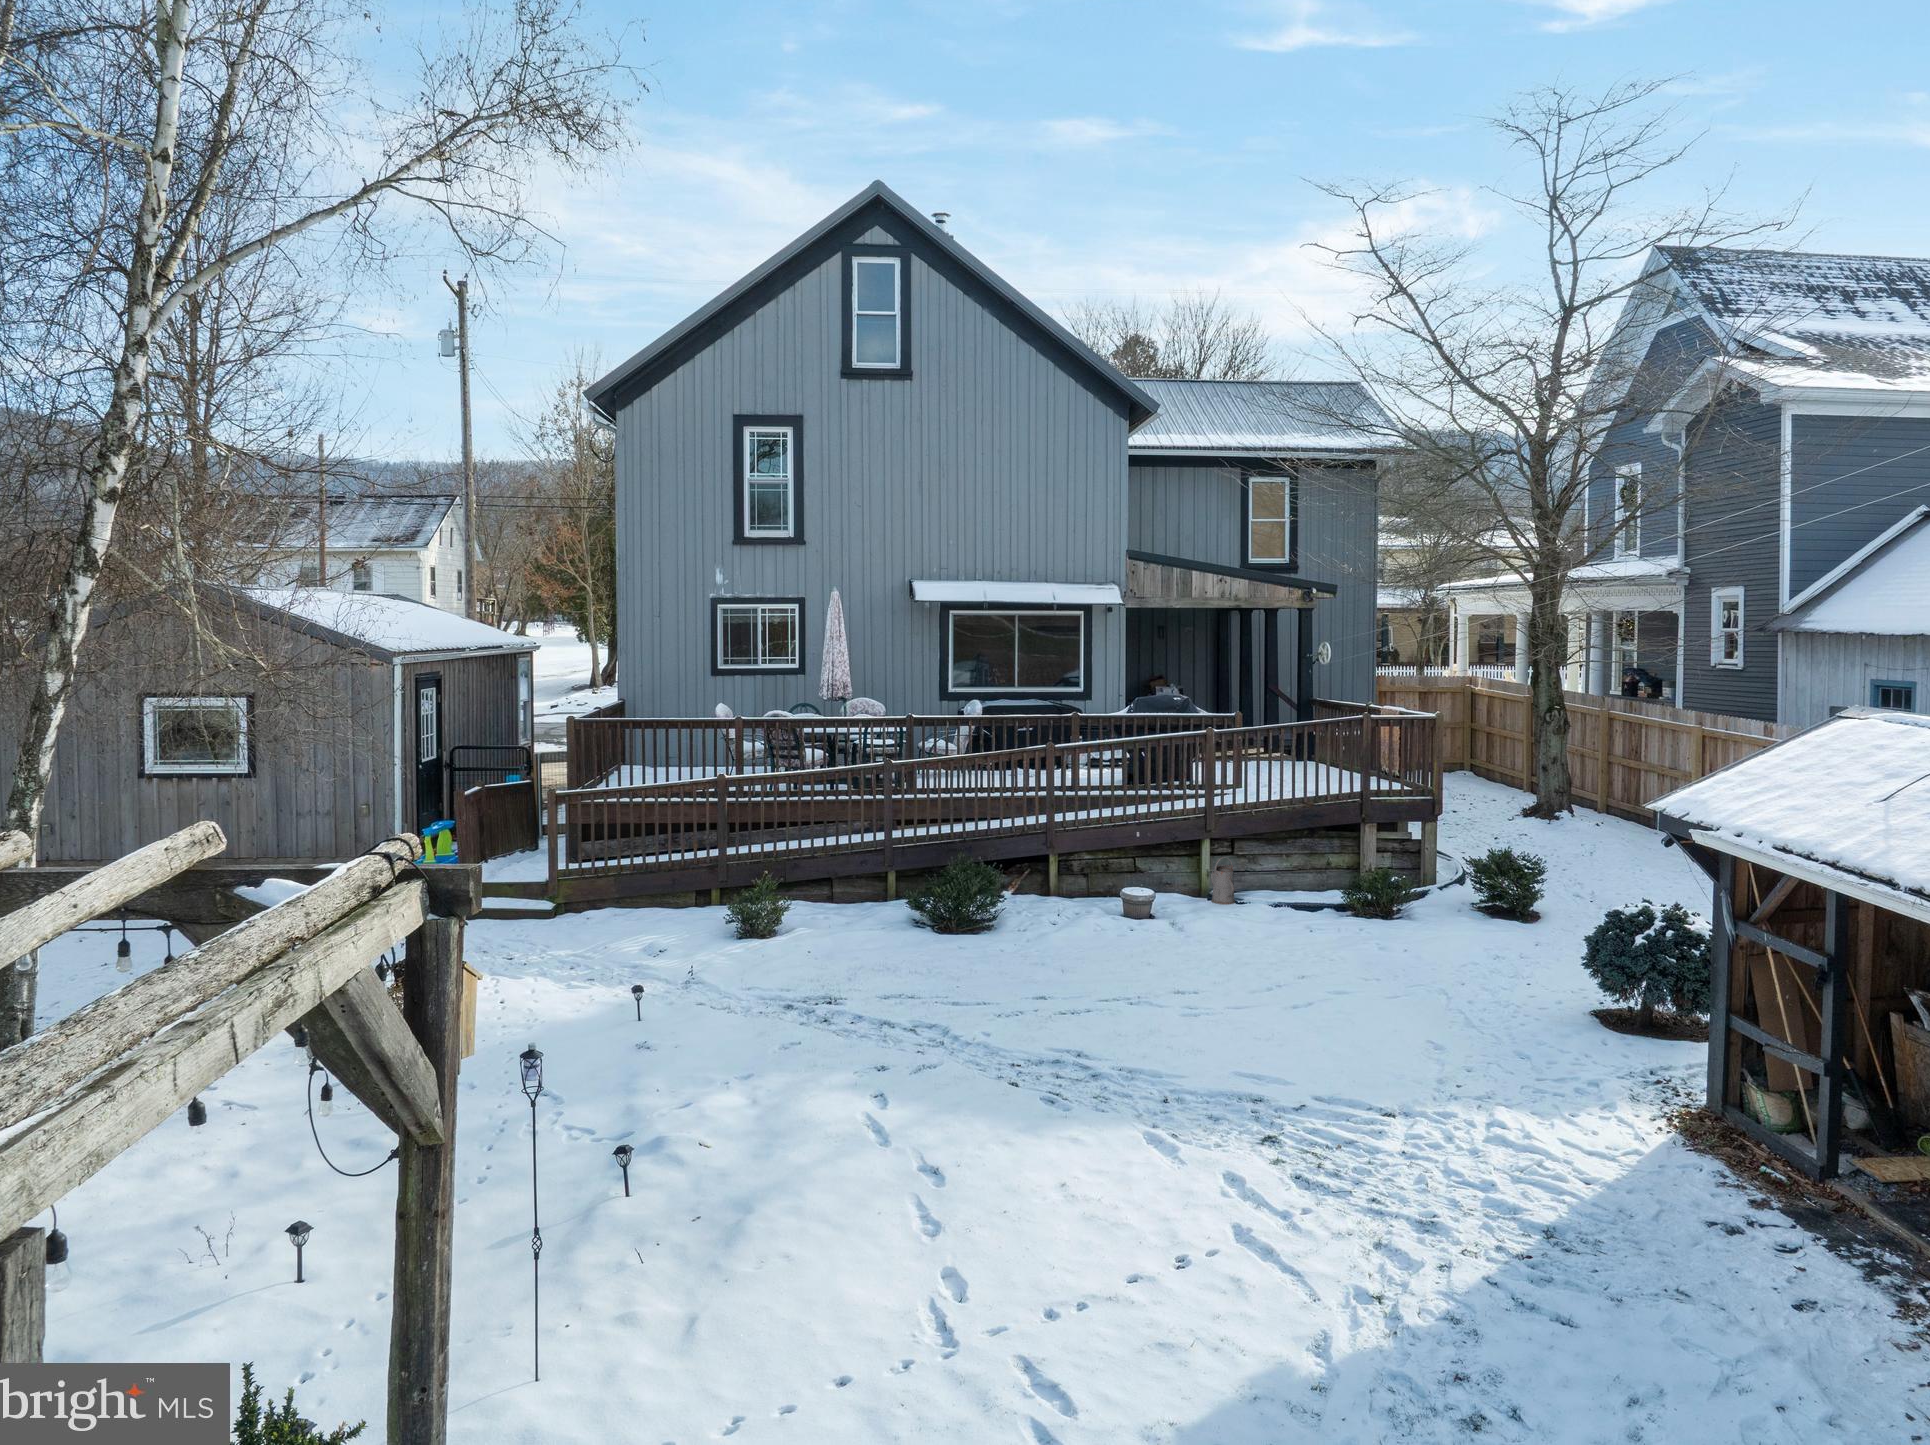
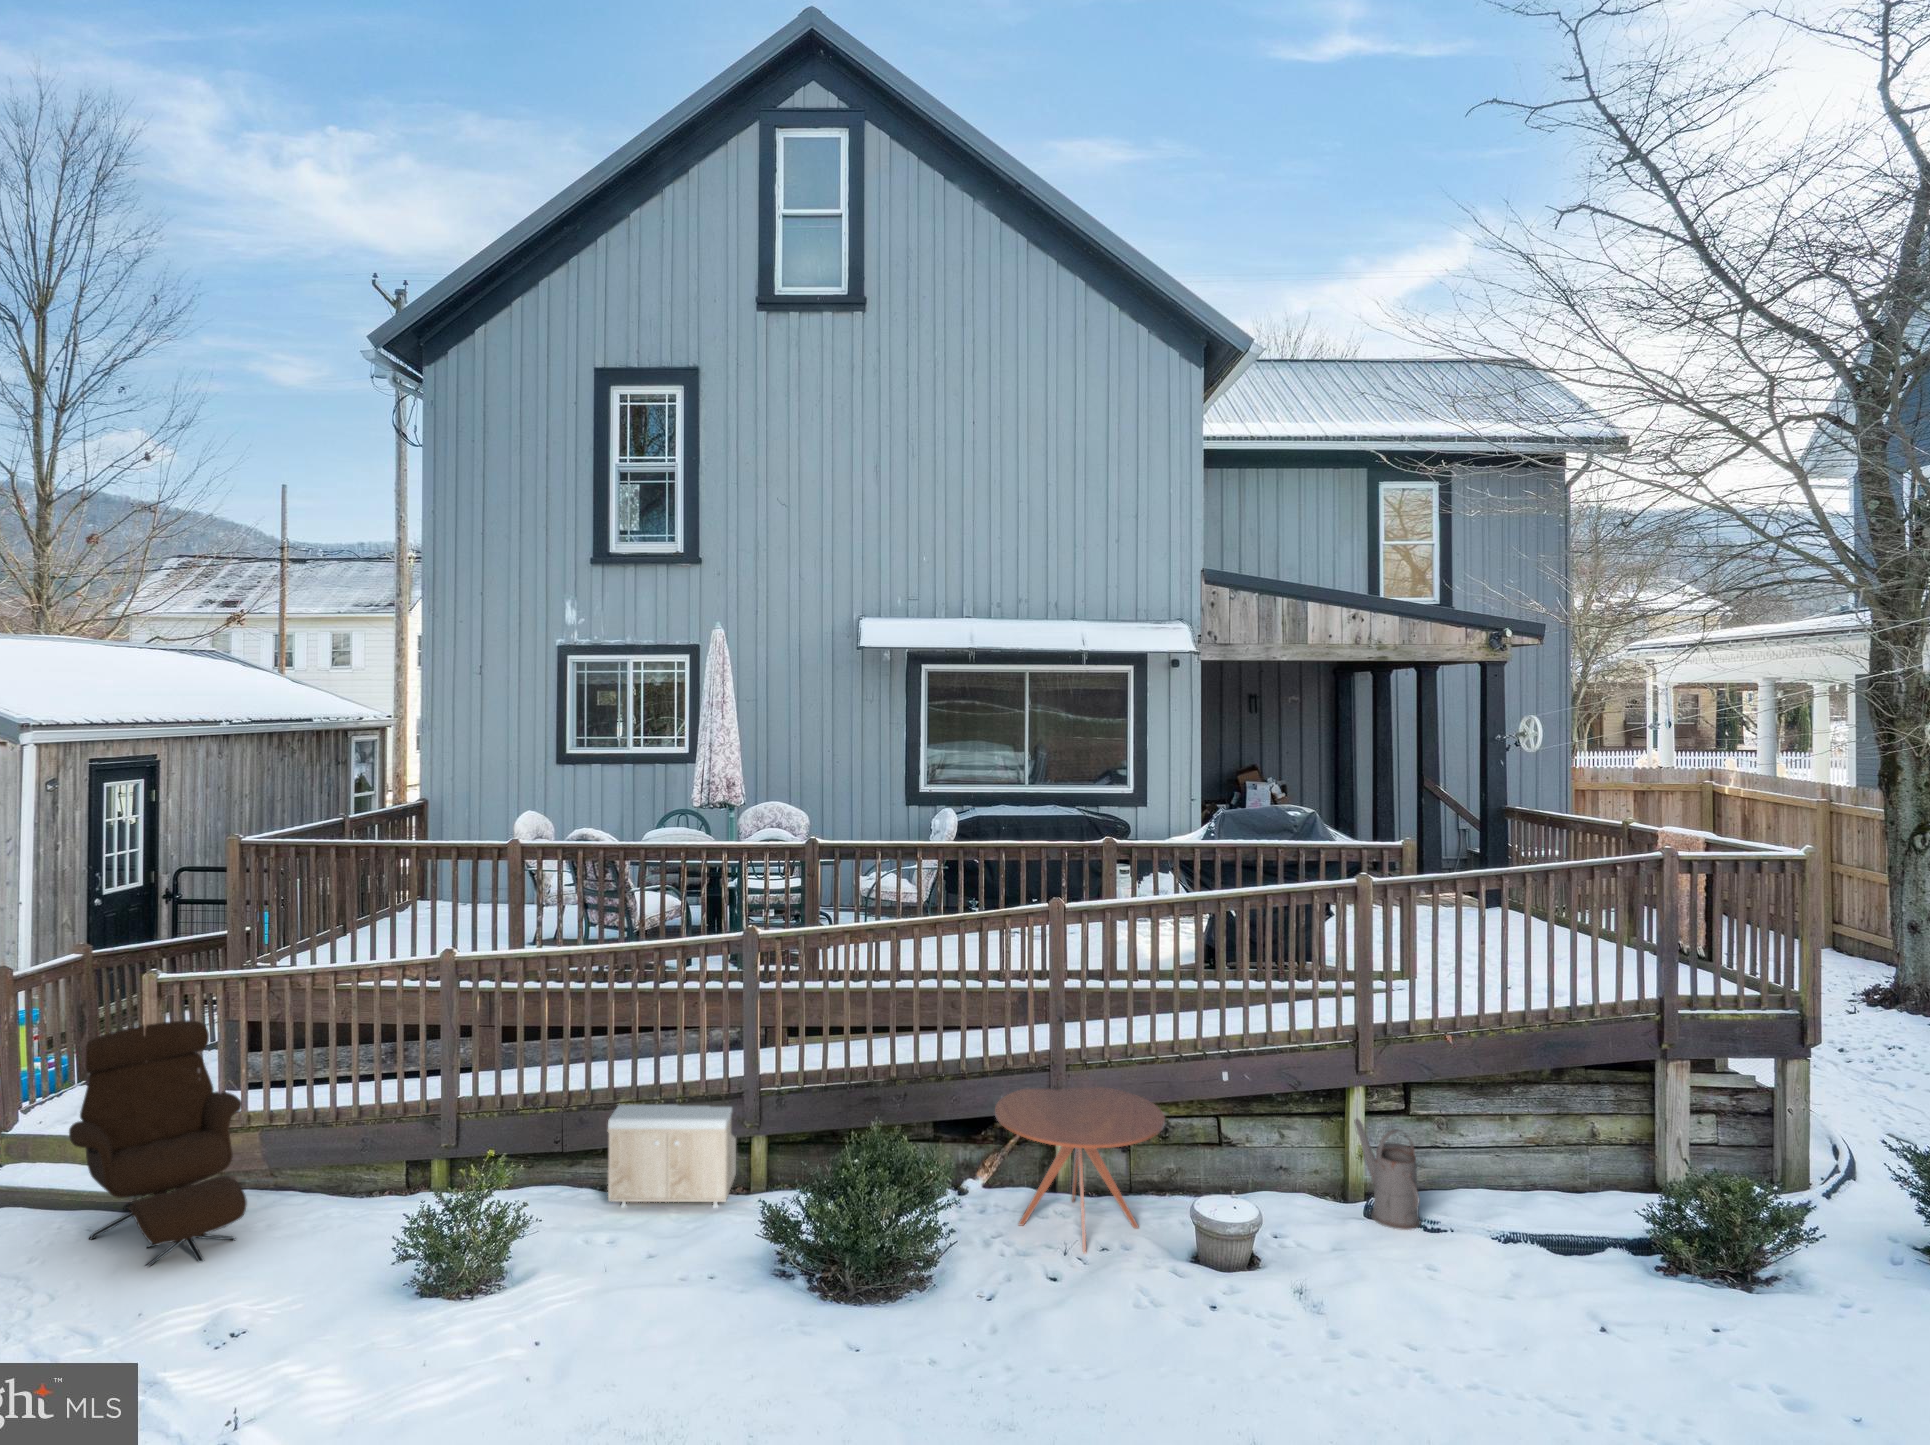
lounge chair: none [522,822,631,941] -> present [69,1020,247,1267]
round table: none [1022,843,1109,918] -> present [995,1087,1165,1253]
storage bench: none [816,856,880,913] -> present [608,1105,736,1208]

